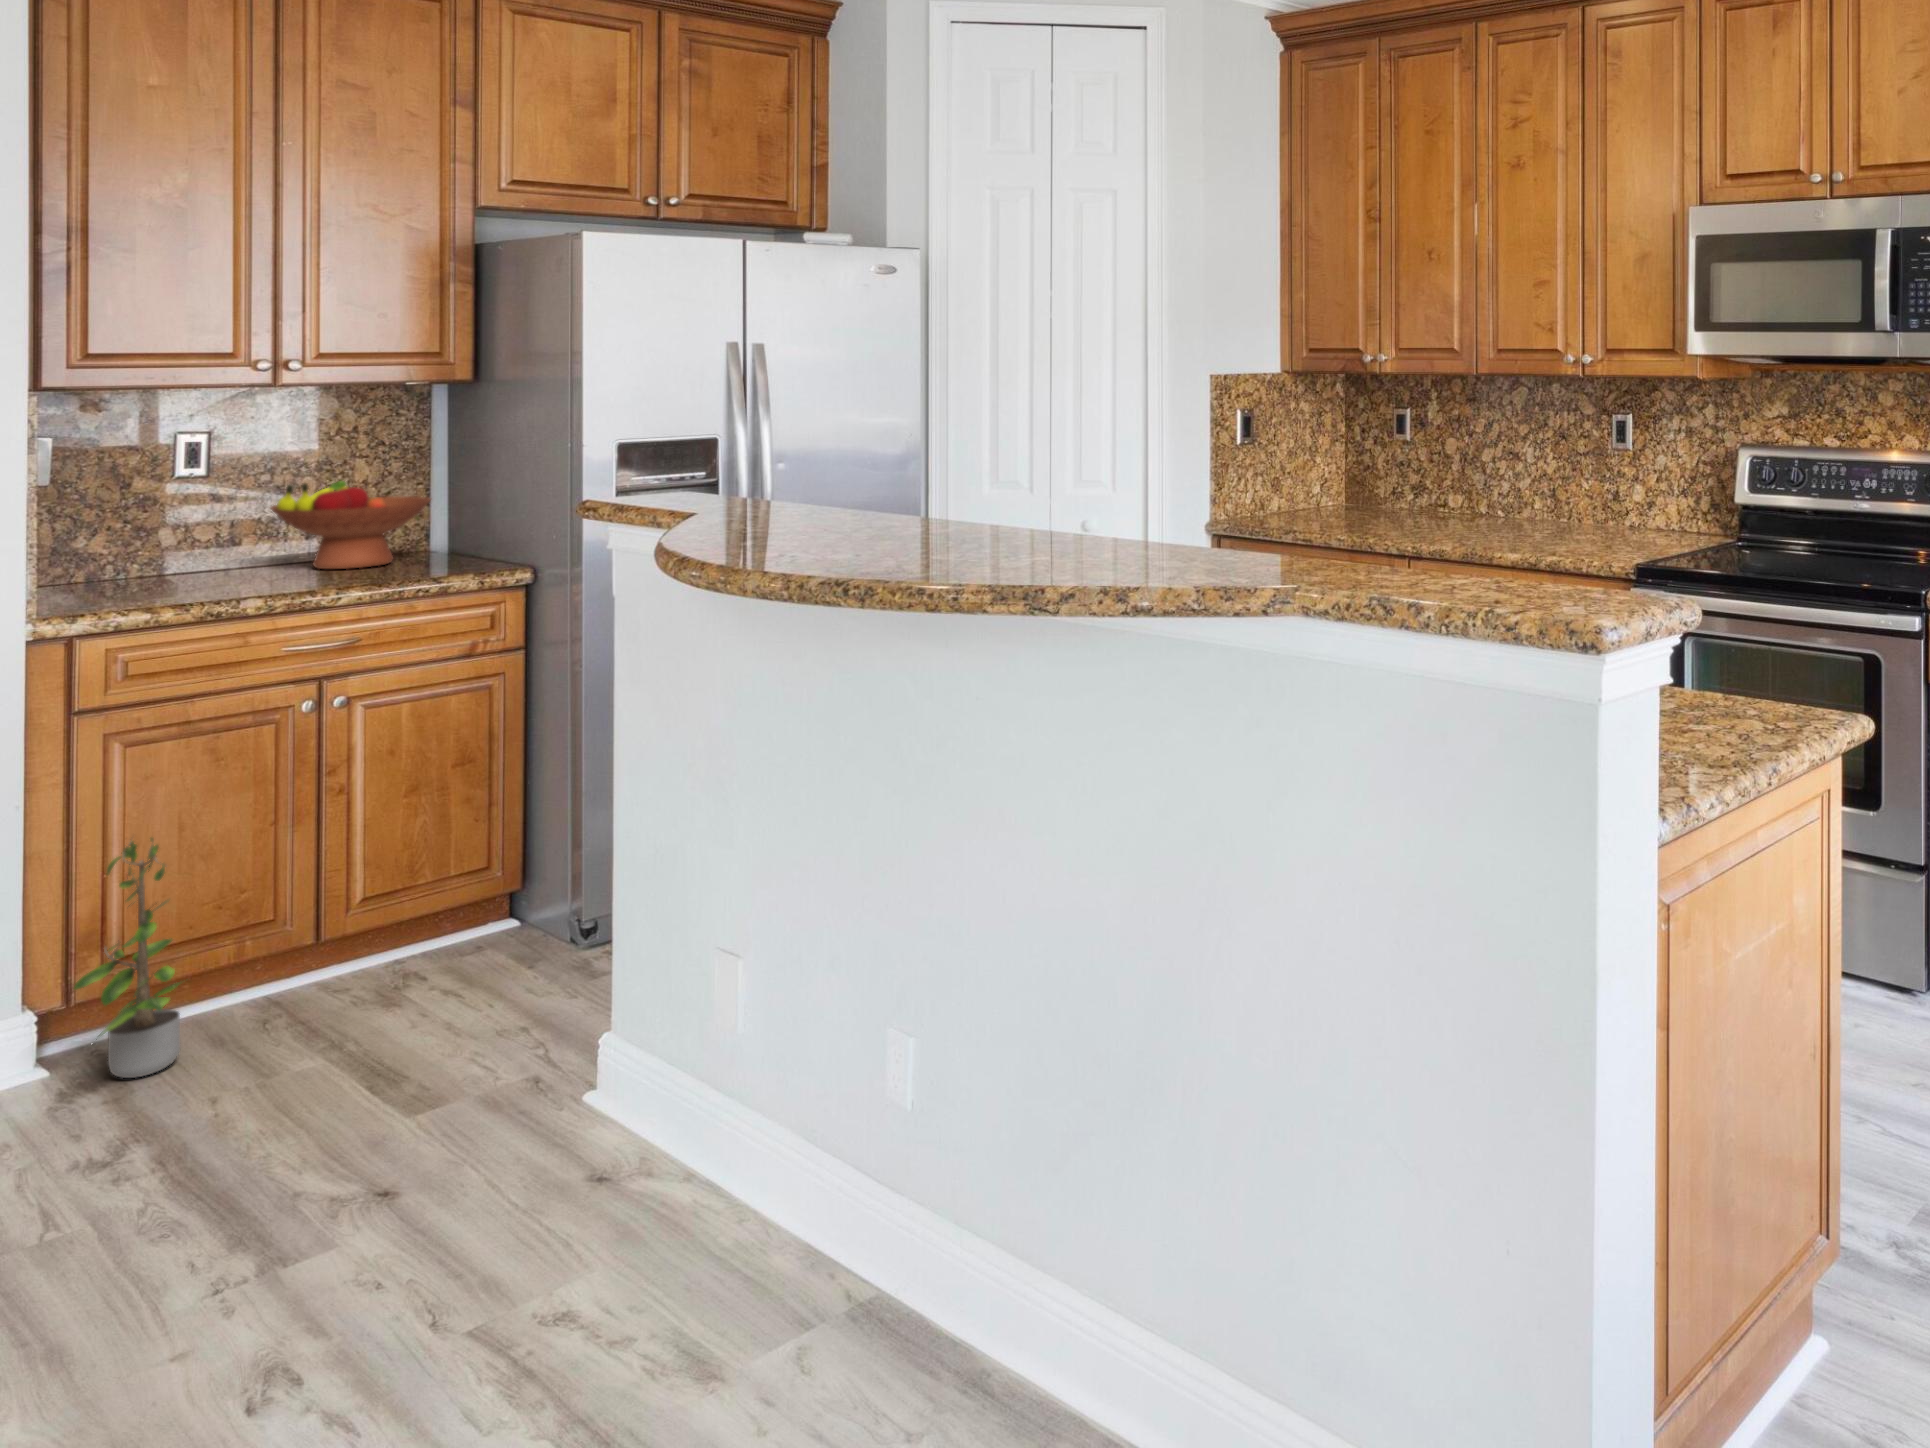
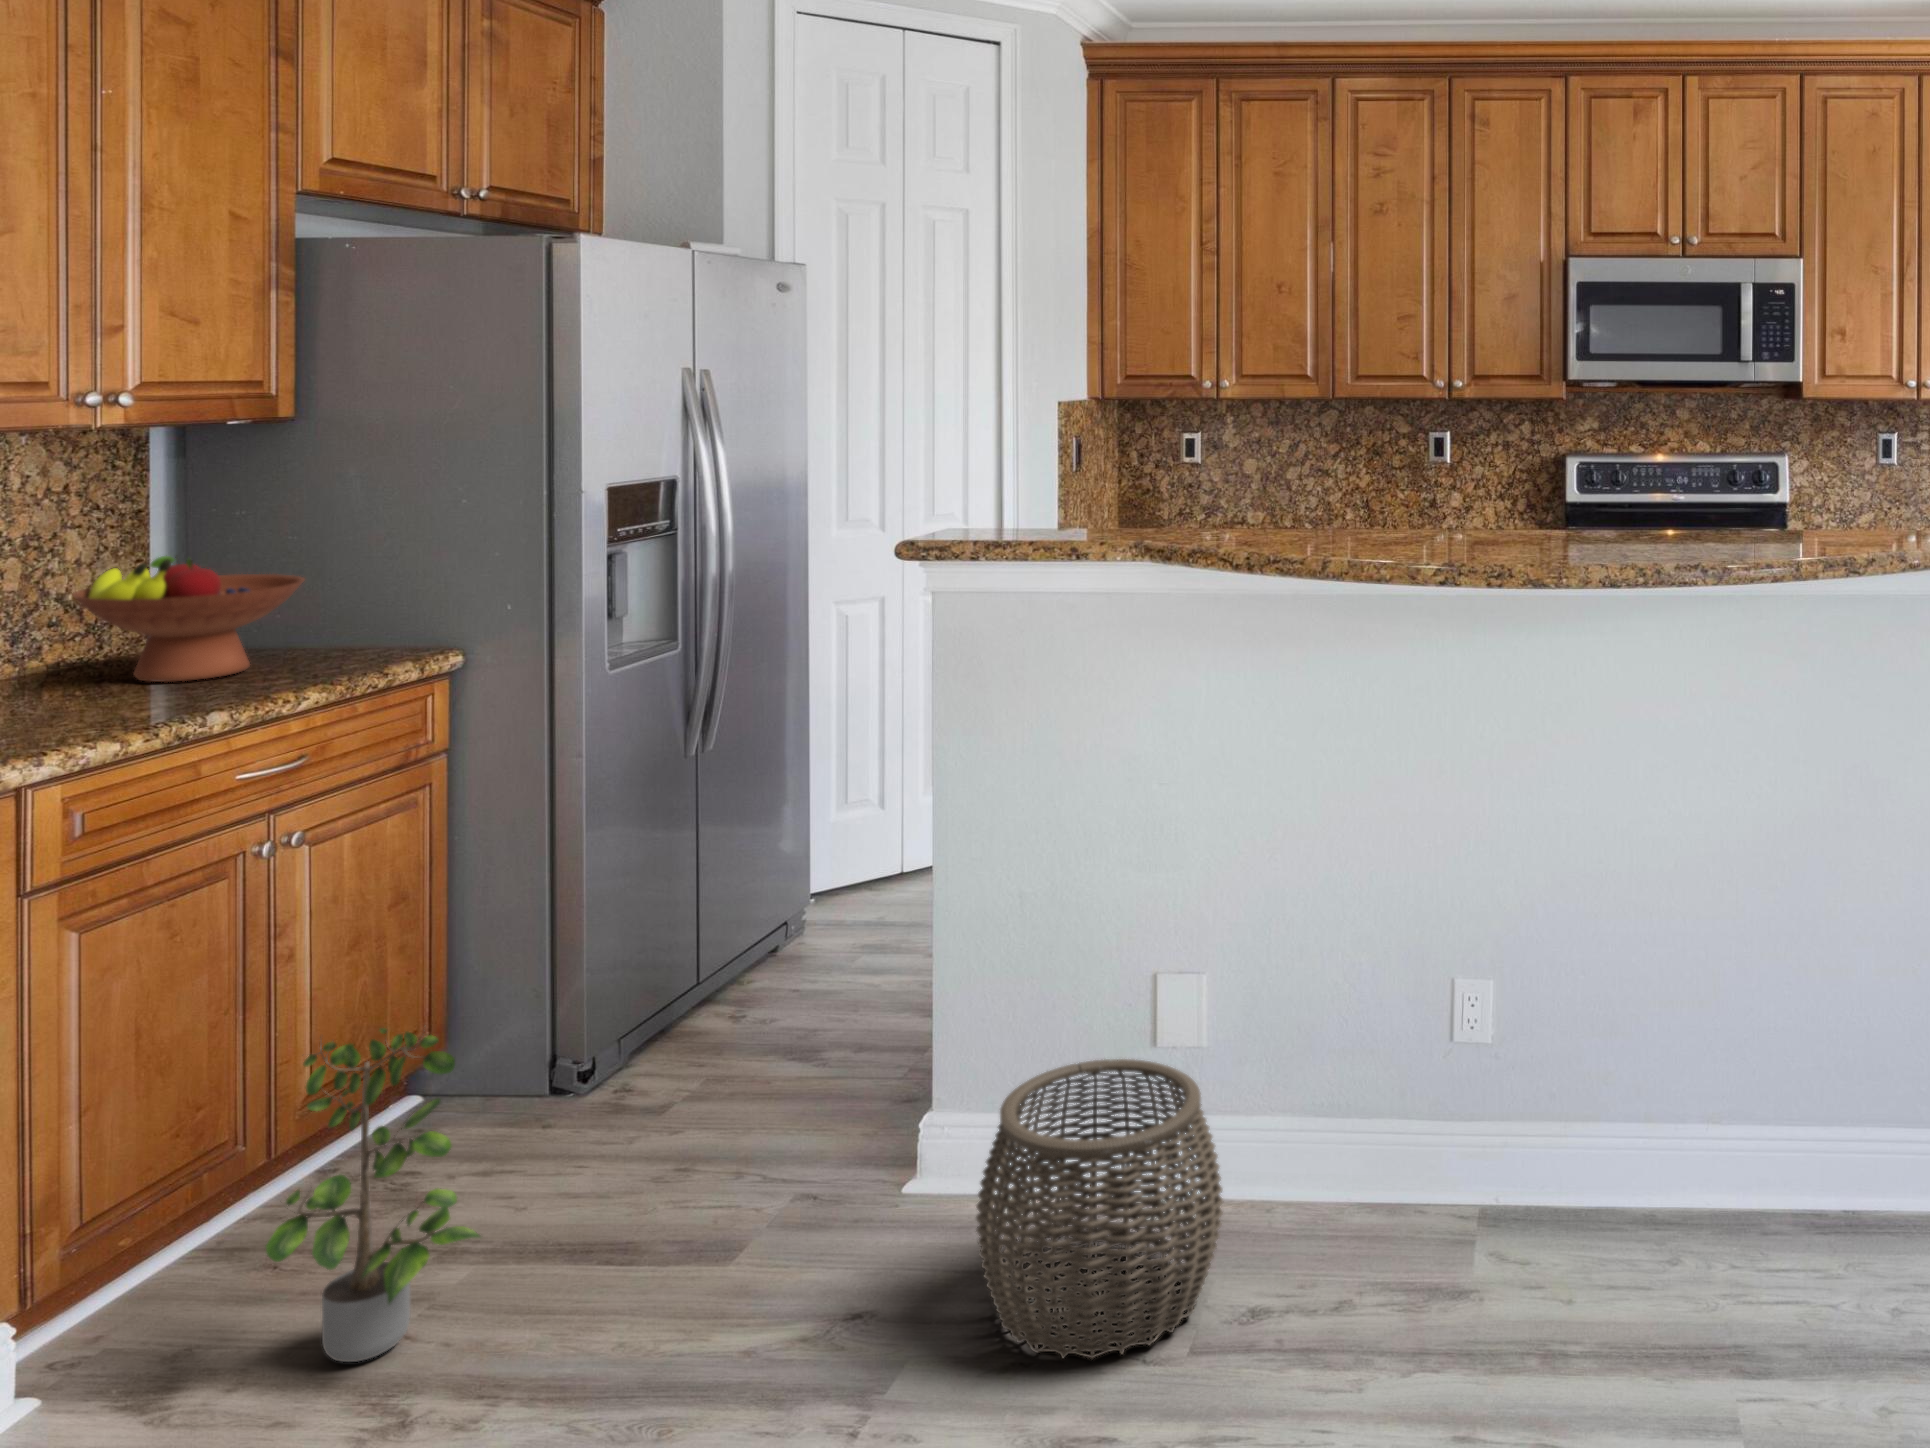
woven basket: none [271,995,551,1281] -> present [976,1059,1223,1359]

